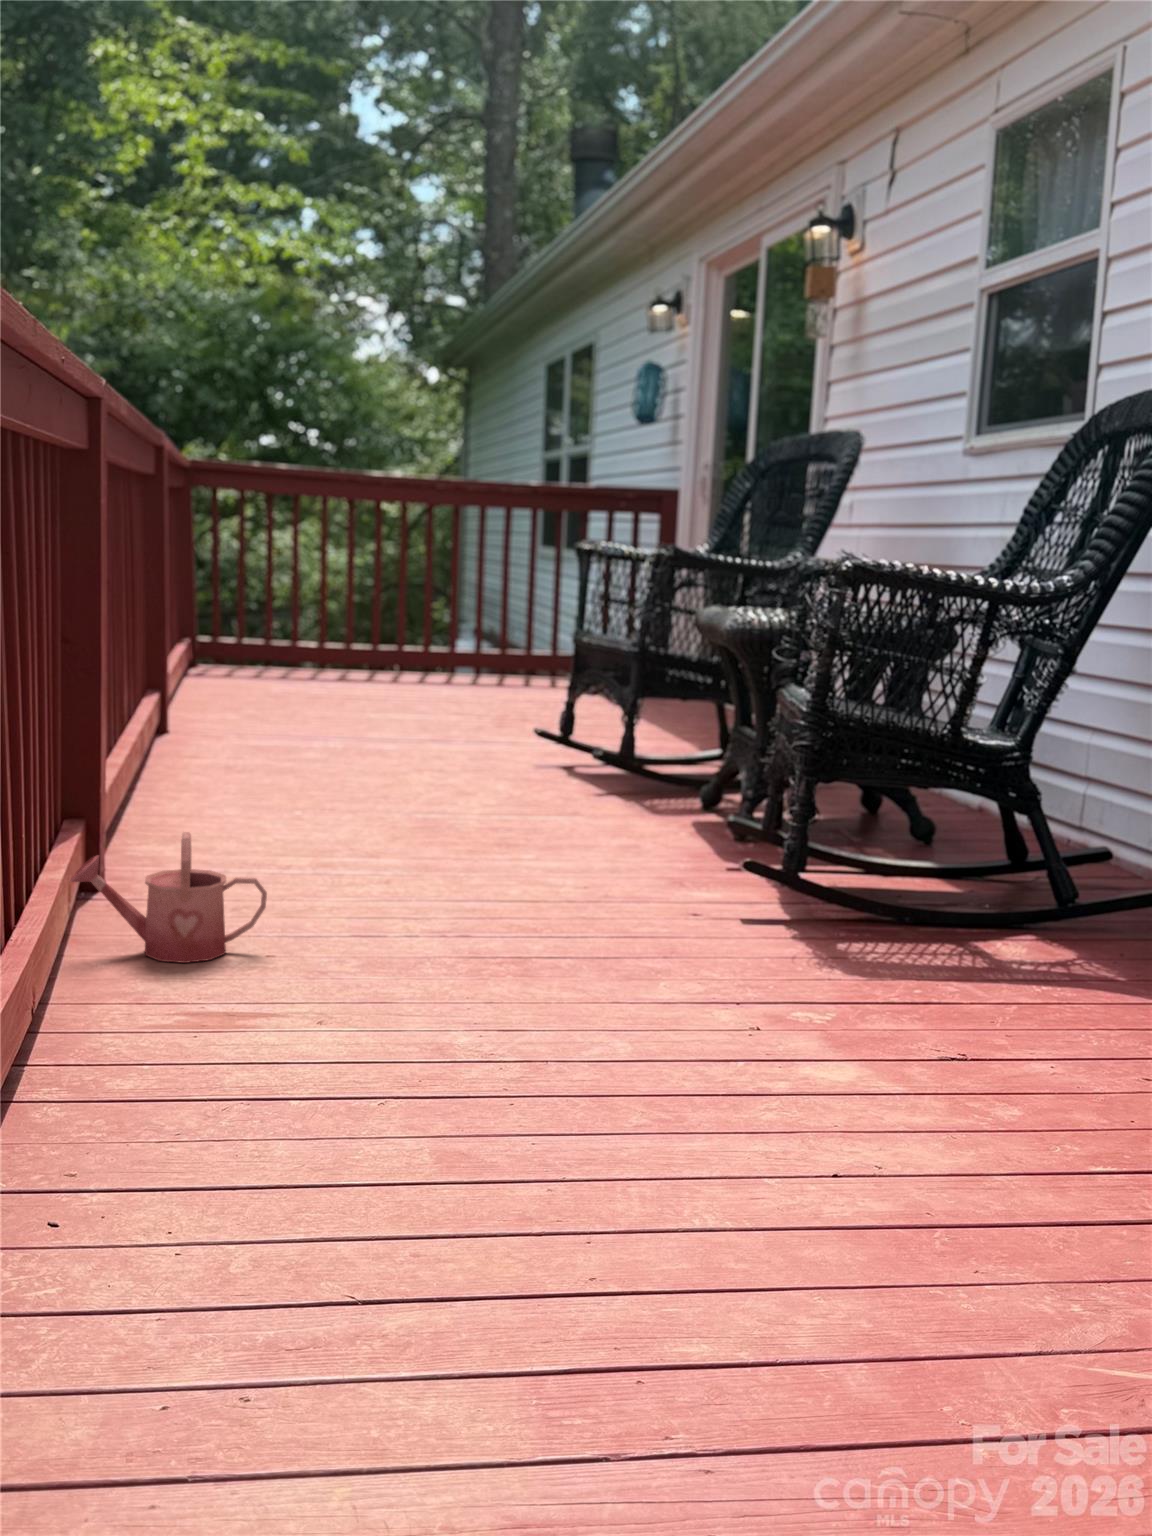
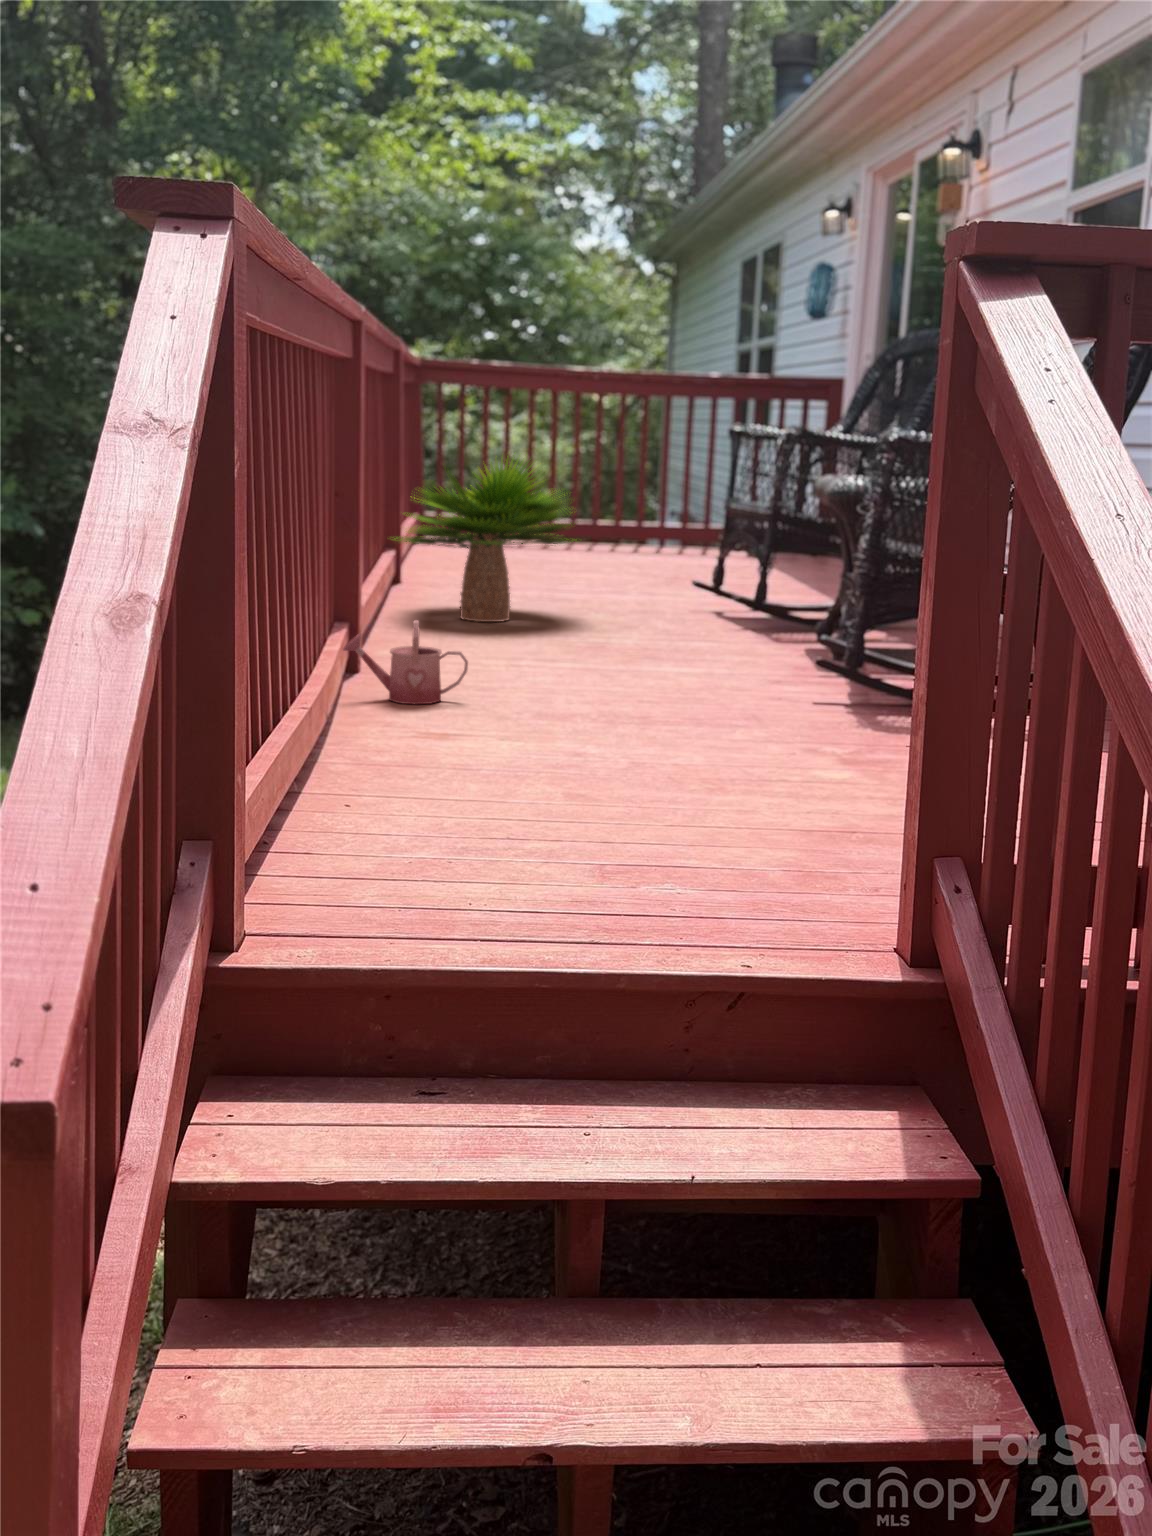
potted plant: none [143,571,411,795] -> present [400,456,572,622]

